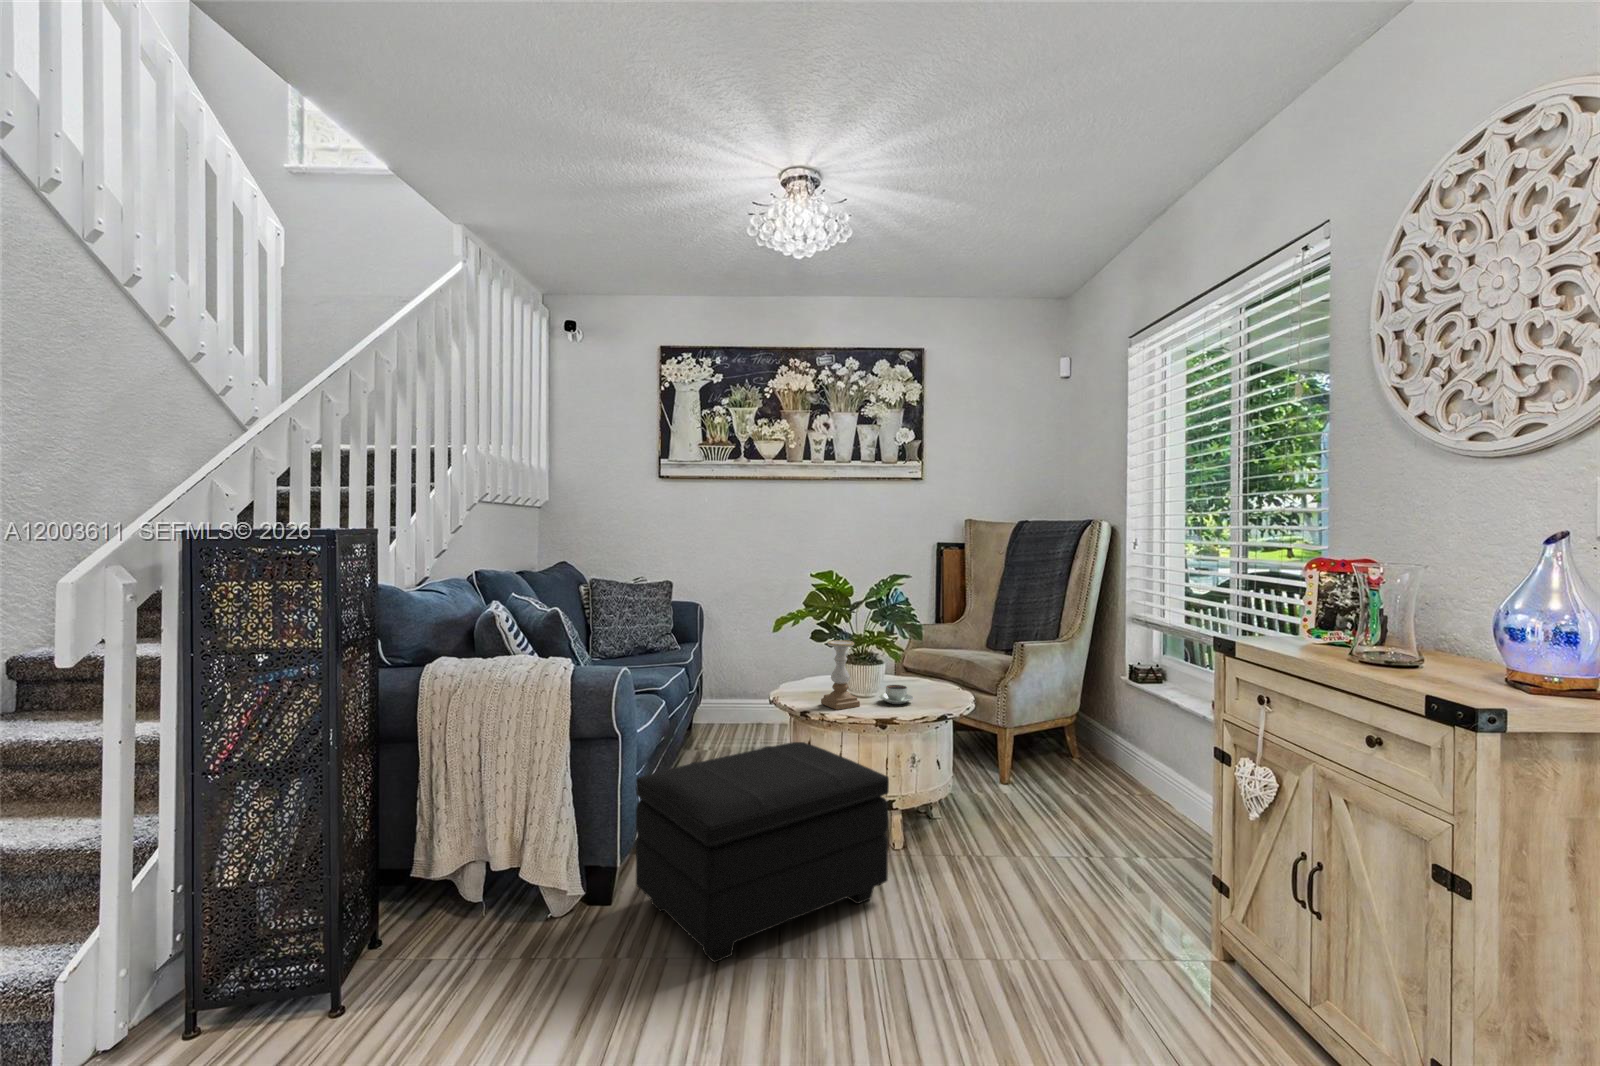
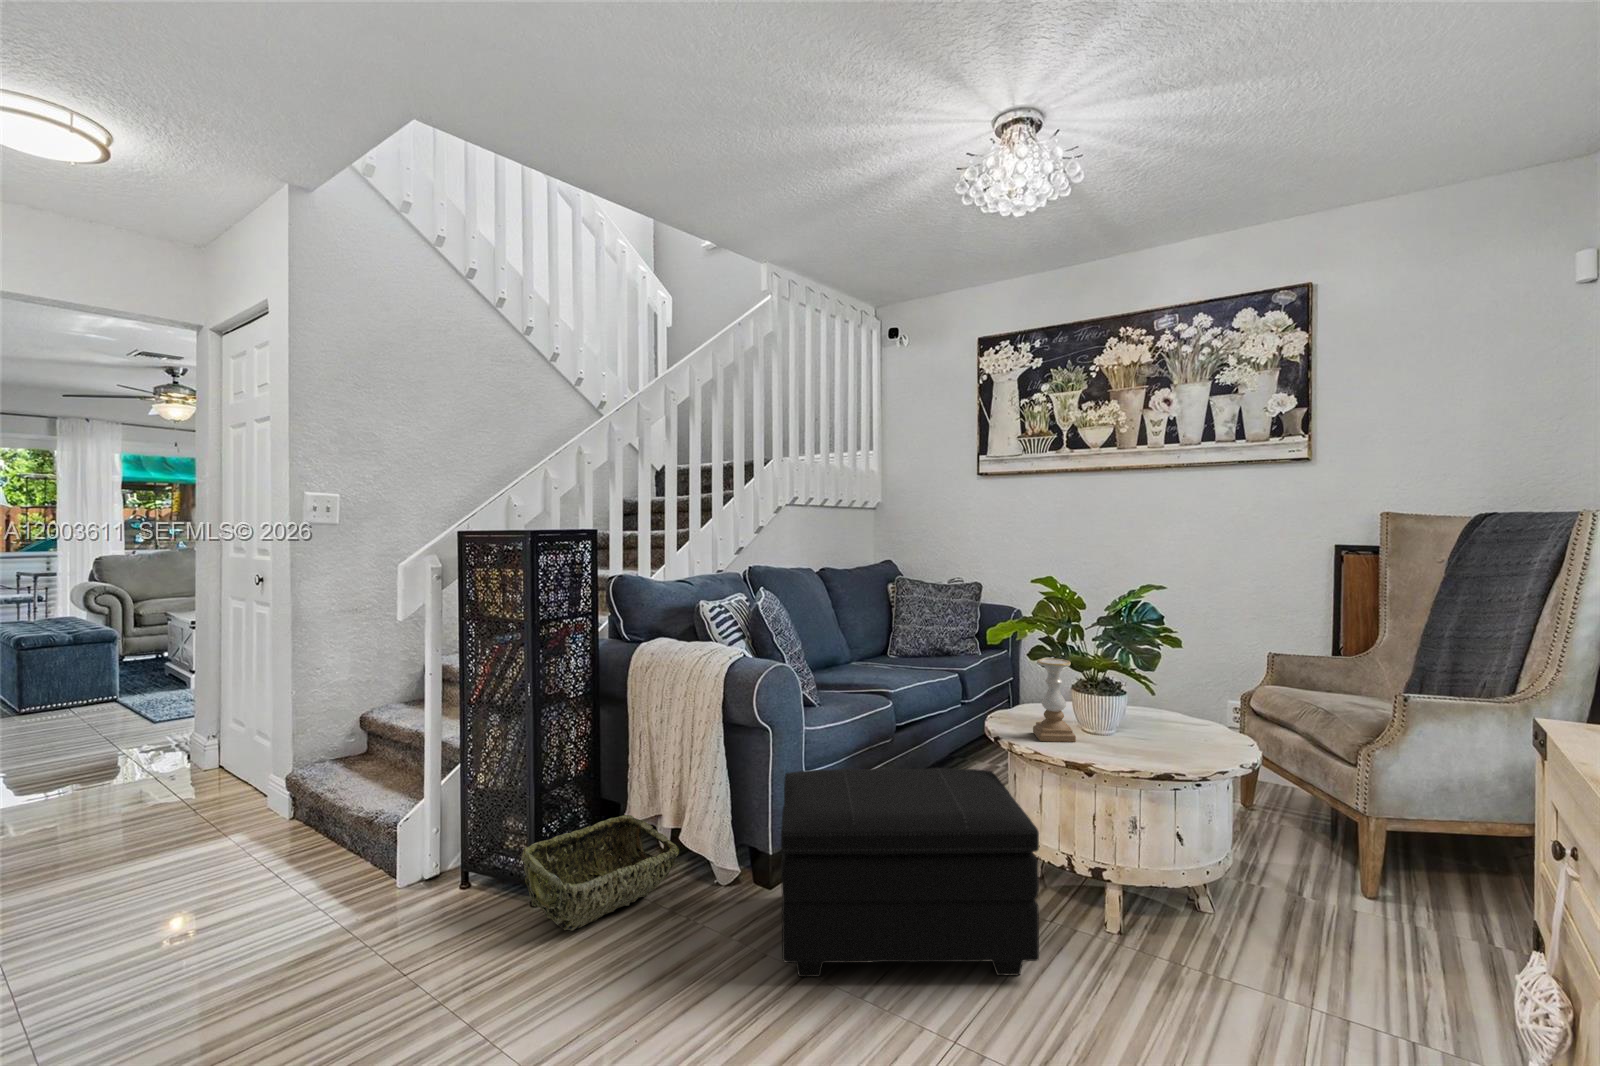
coffee cup: present [879,685,913,704] -> none [1107,722,1154,748]
woven basket: none [347,867,525,1015] -> present [522,815,679,931]

